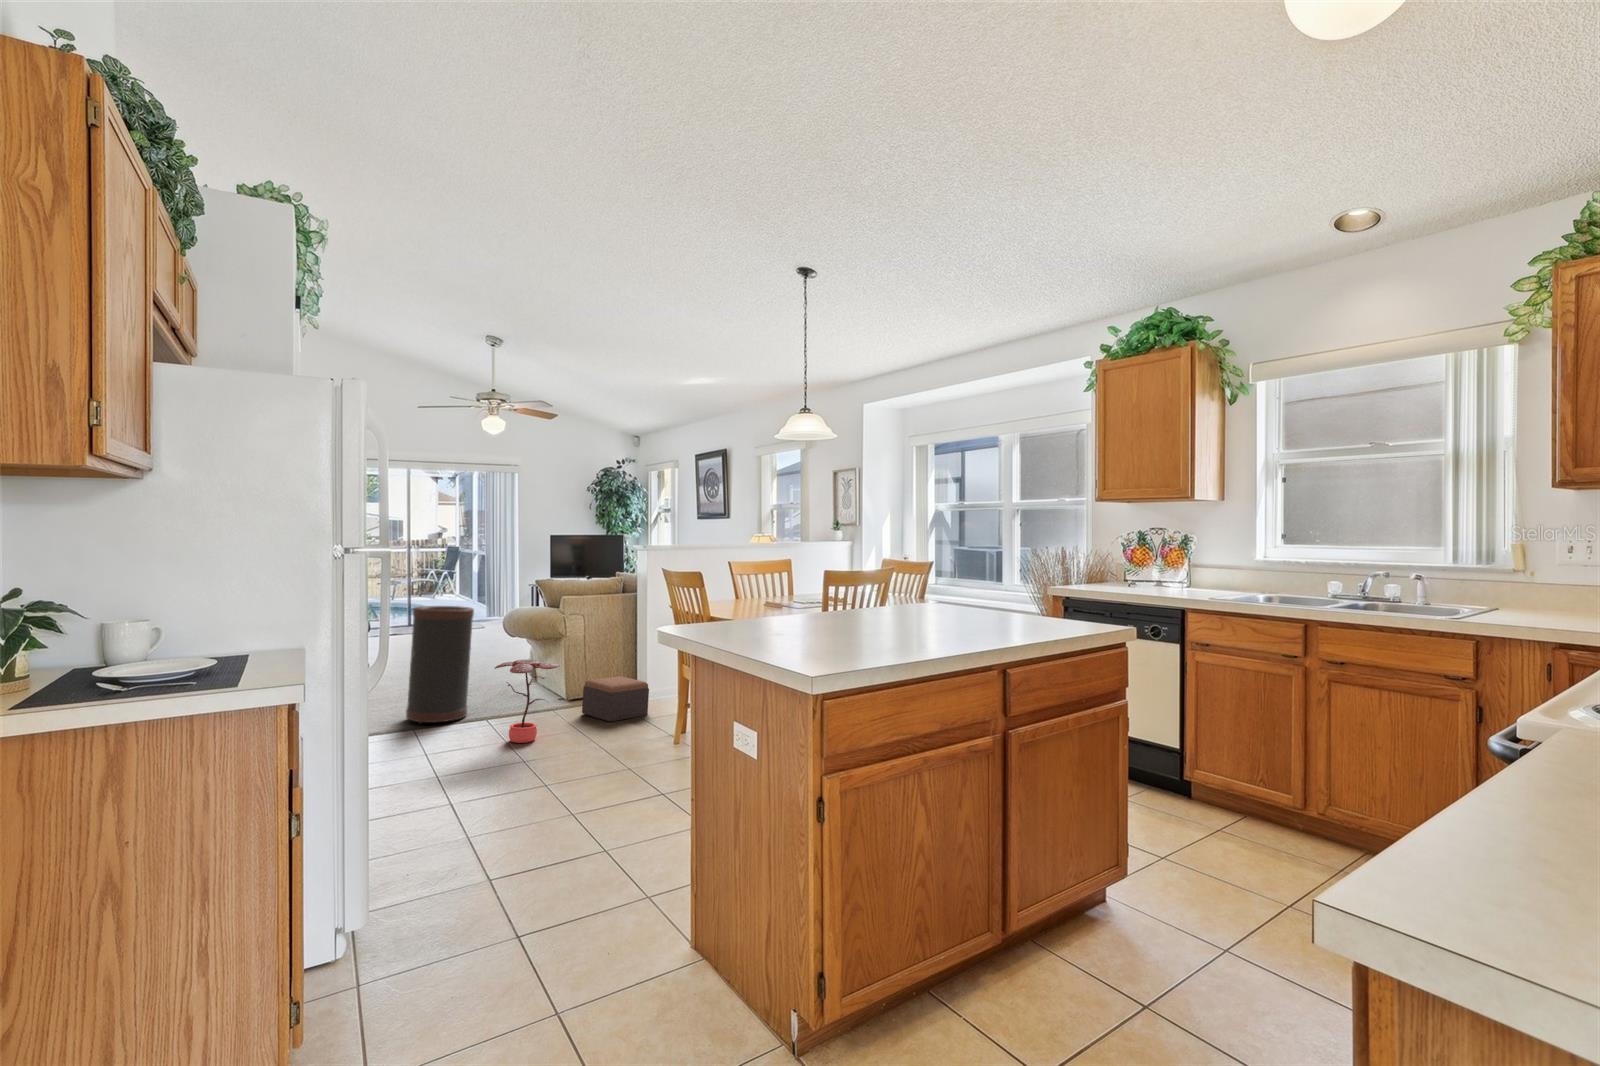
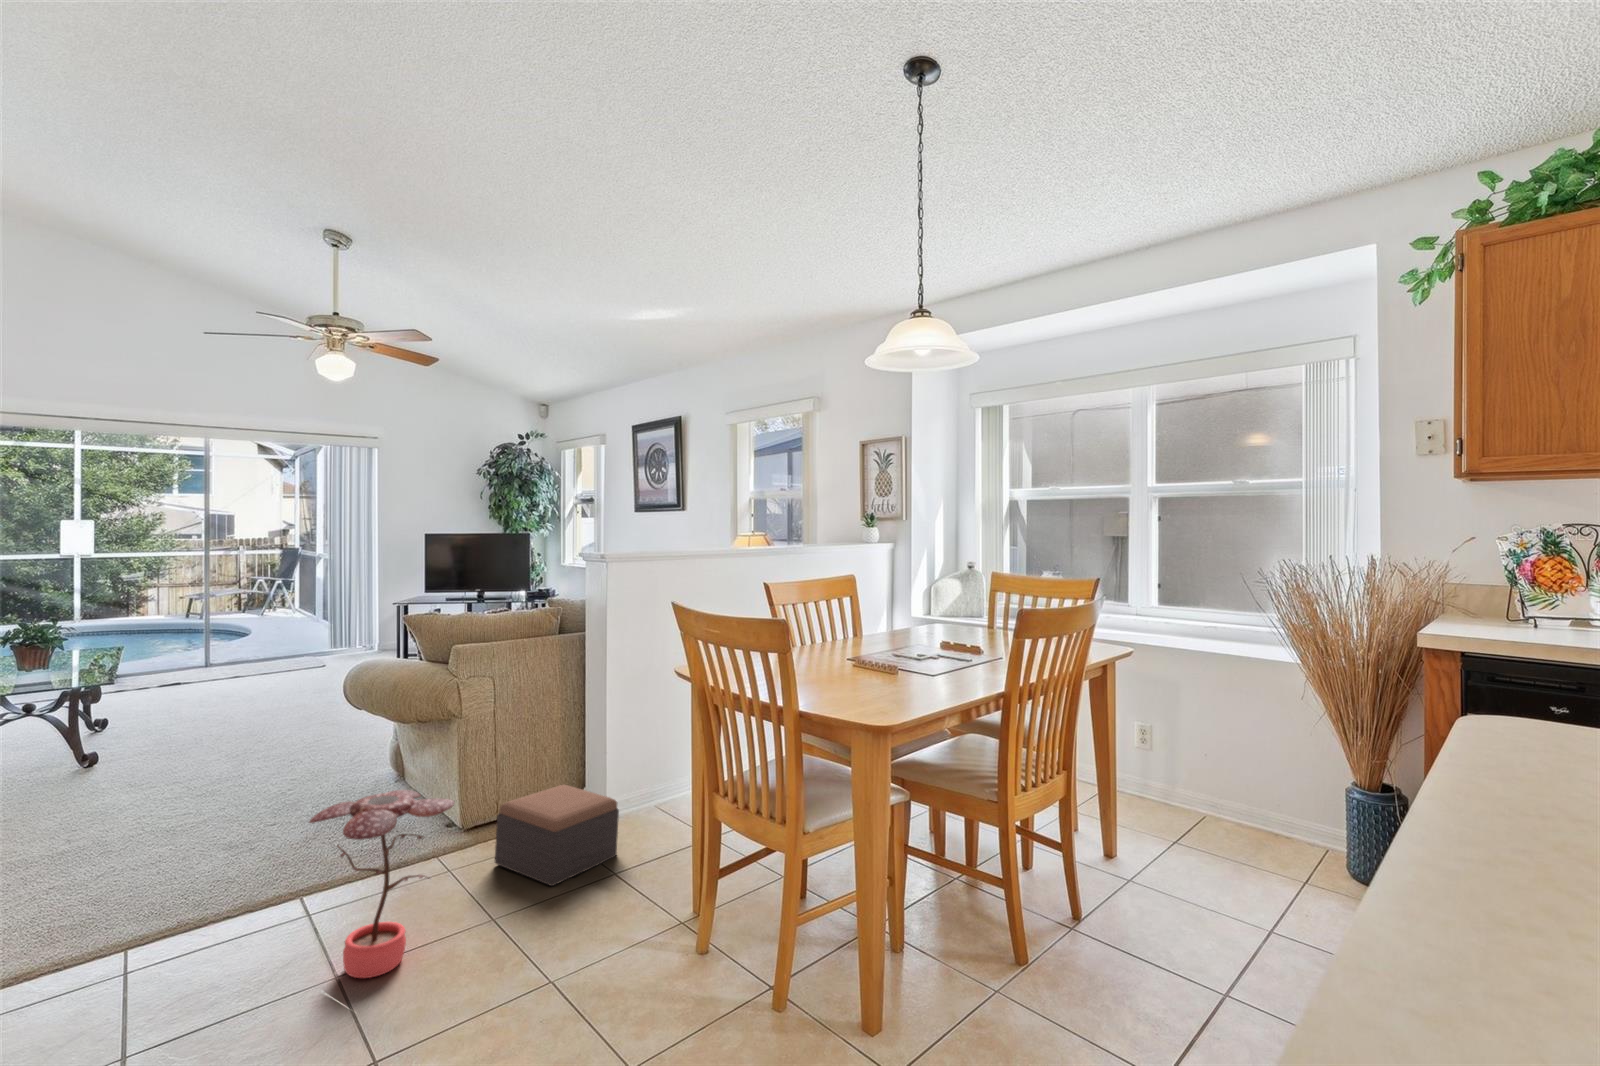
trash can: present [406,606,474,724] -> none [123,672,277,923]

